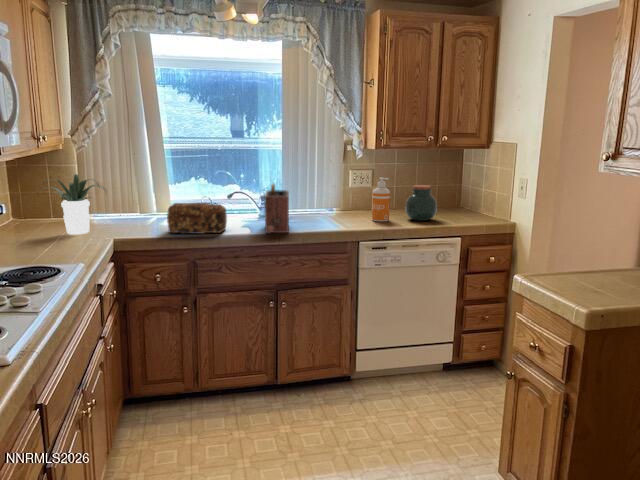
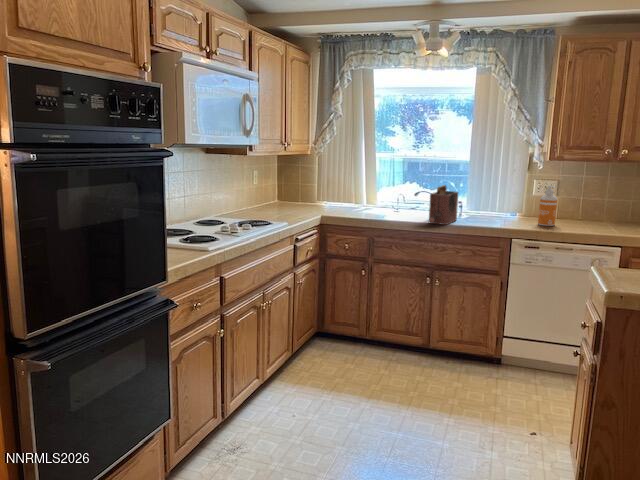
potted plant: present [37,174,104,235] -> none [282,172,327,212]
jar: present [405,185,437,221] -> none [573,195,607,229]
bread loaf: present [167,203,227,234] -> none [359,195,405,220]

